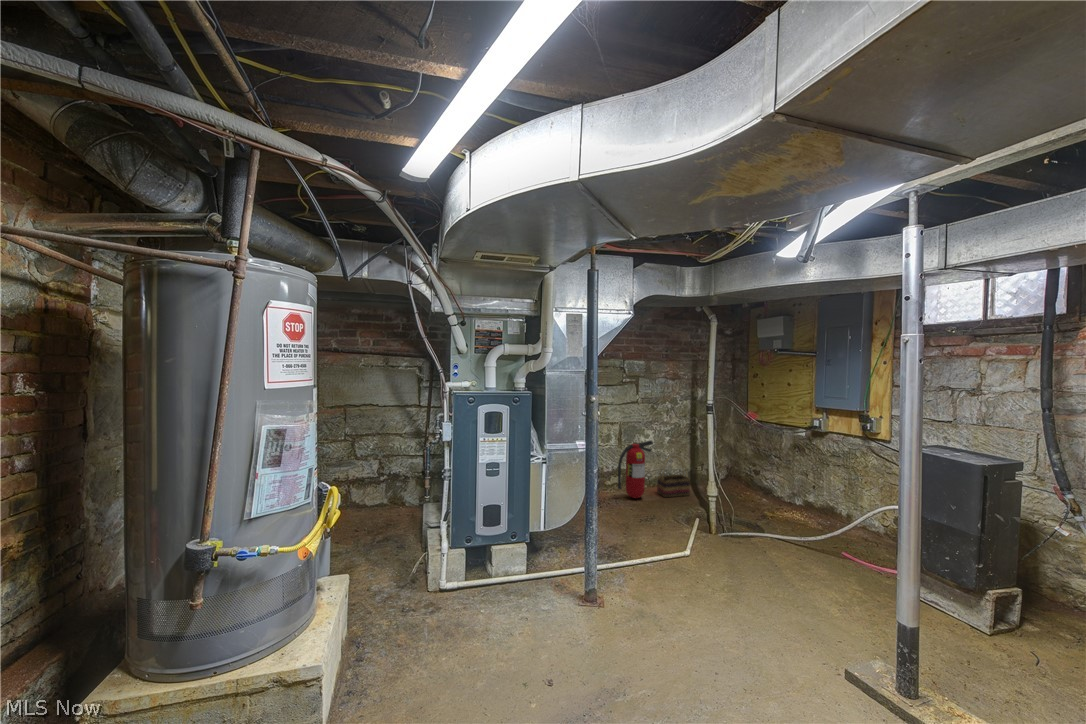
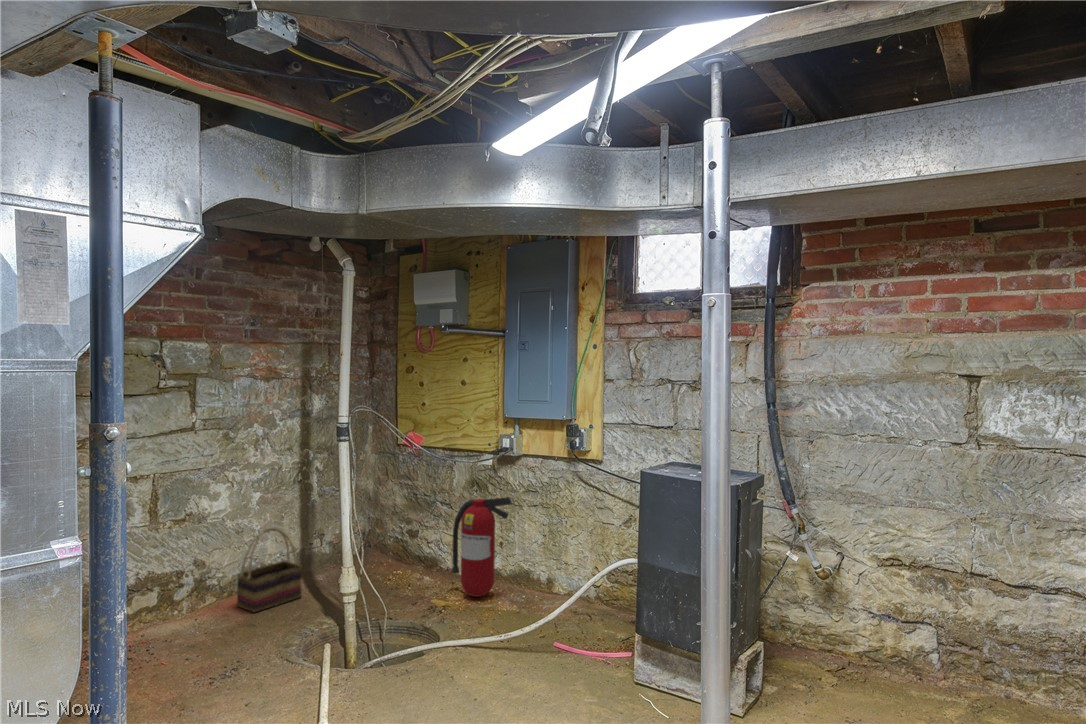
fire extinguisher: present [617,440,653,498] -> present [452,497,512,597]

